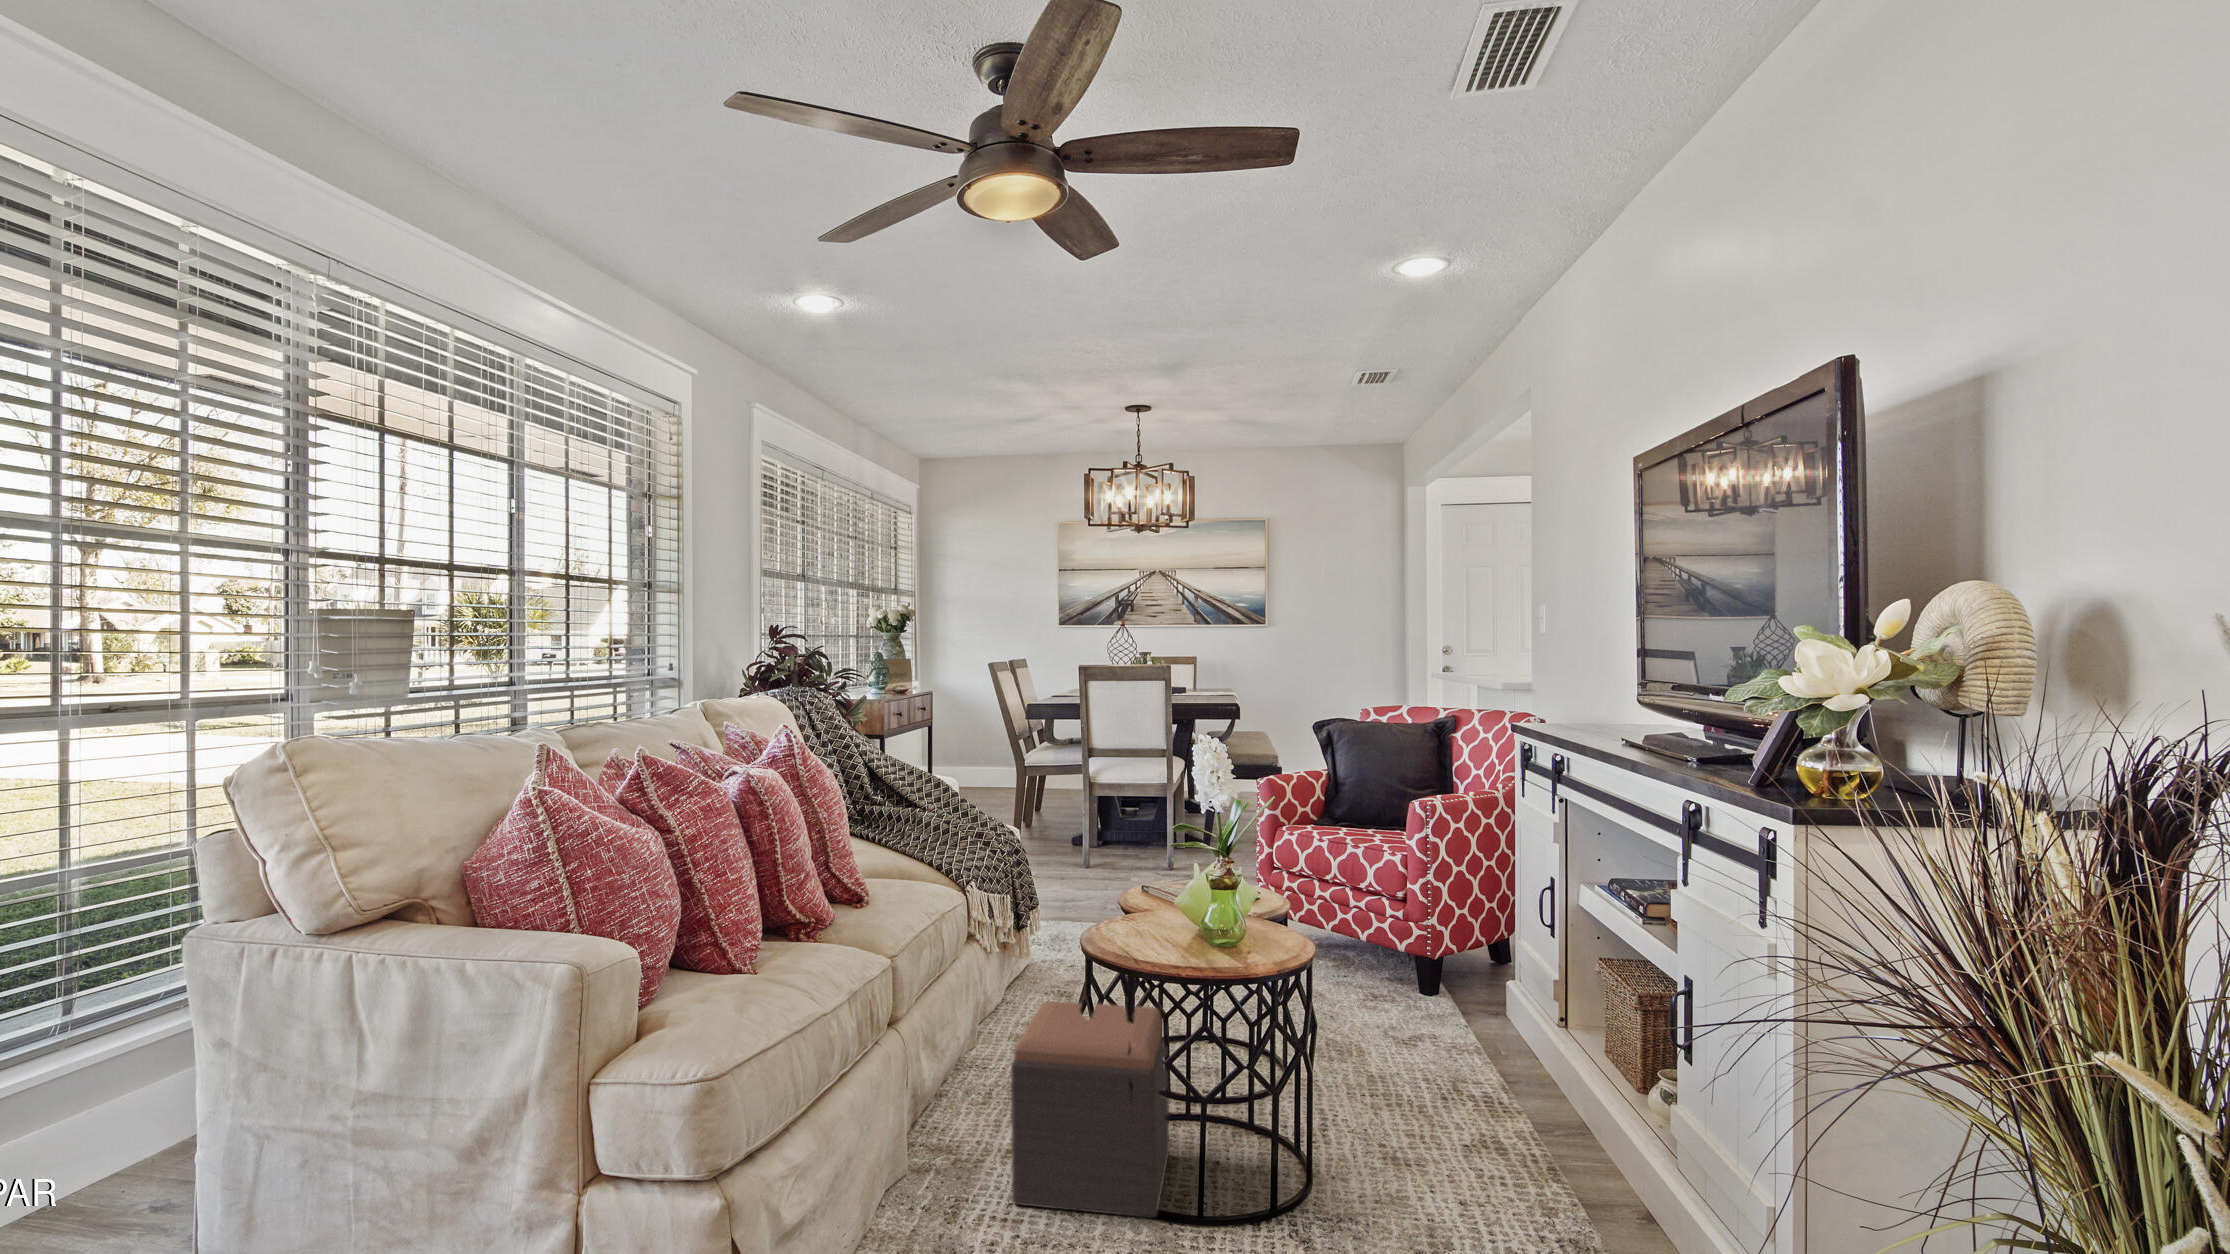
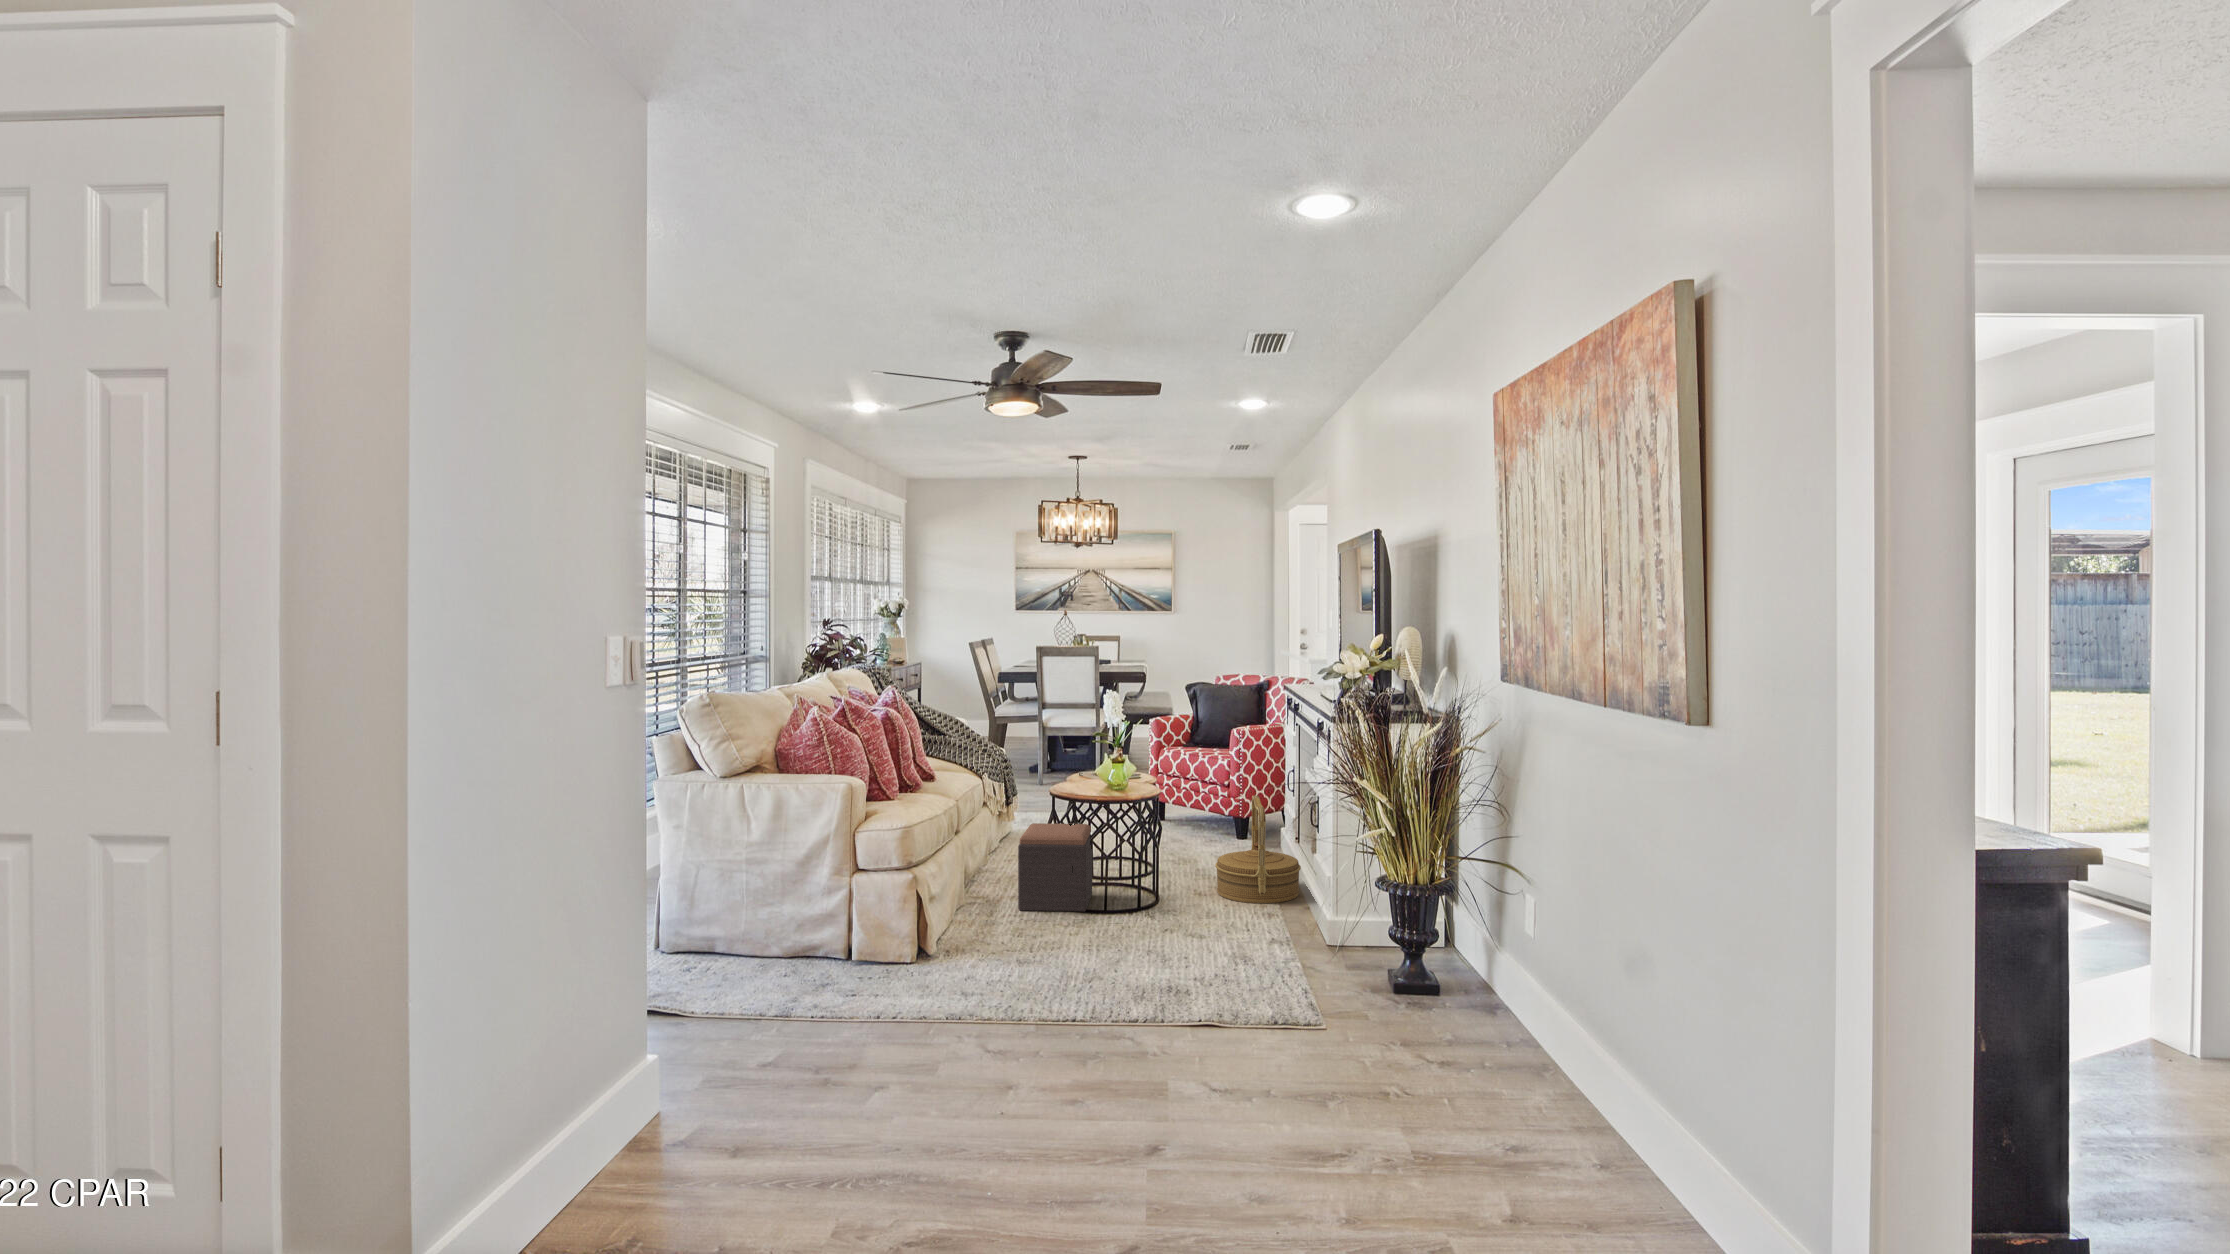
woven basket: none [1427,949,1625,1211] -> present [1215,796,1301,904]

